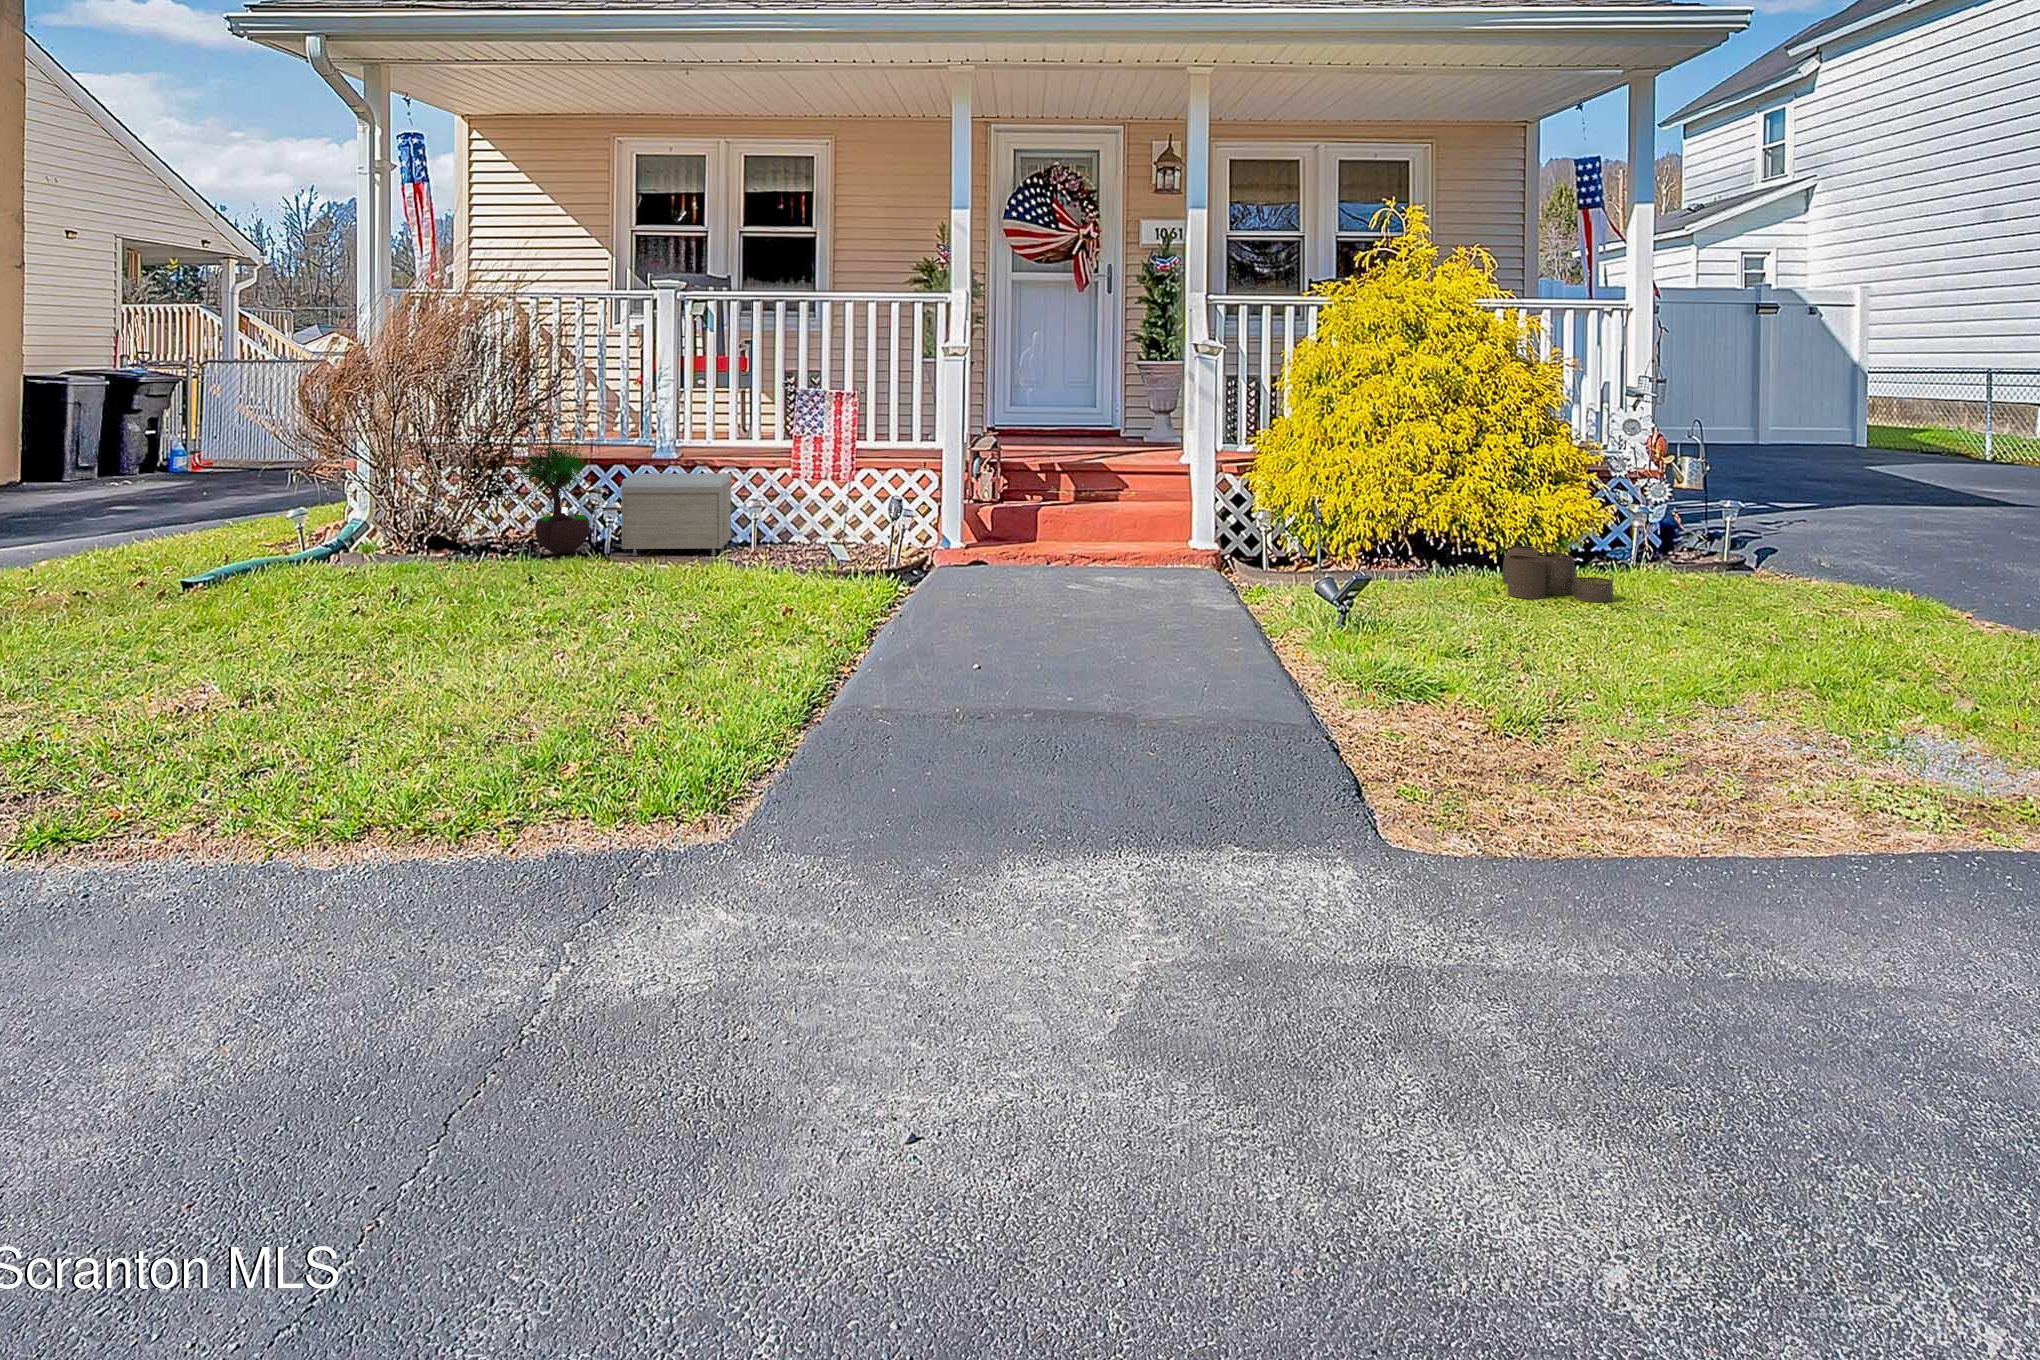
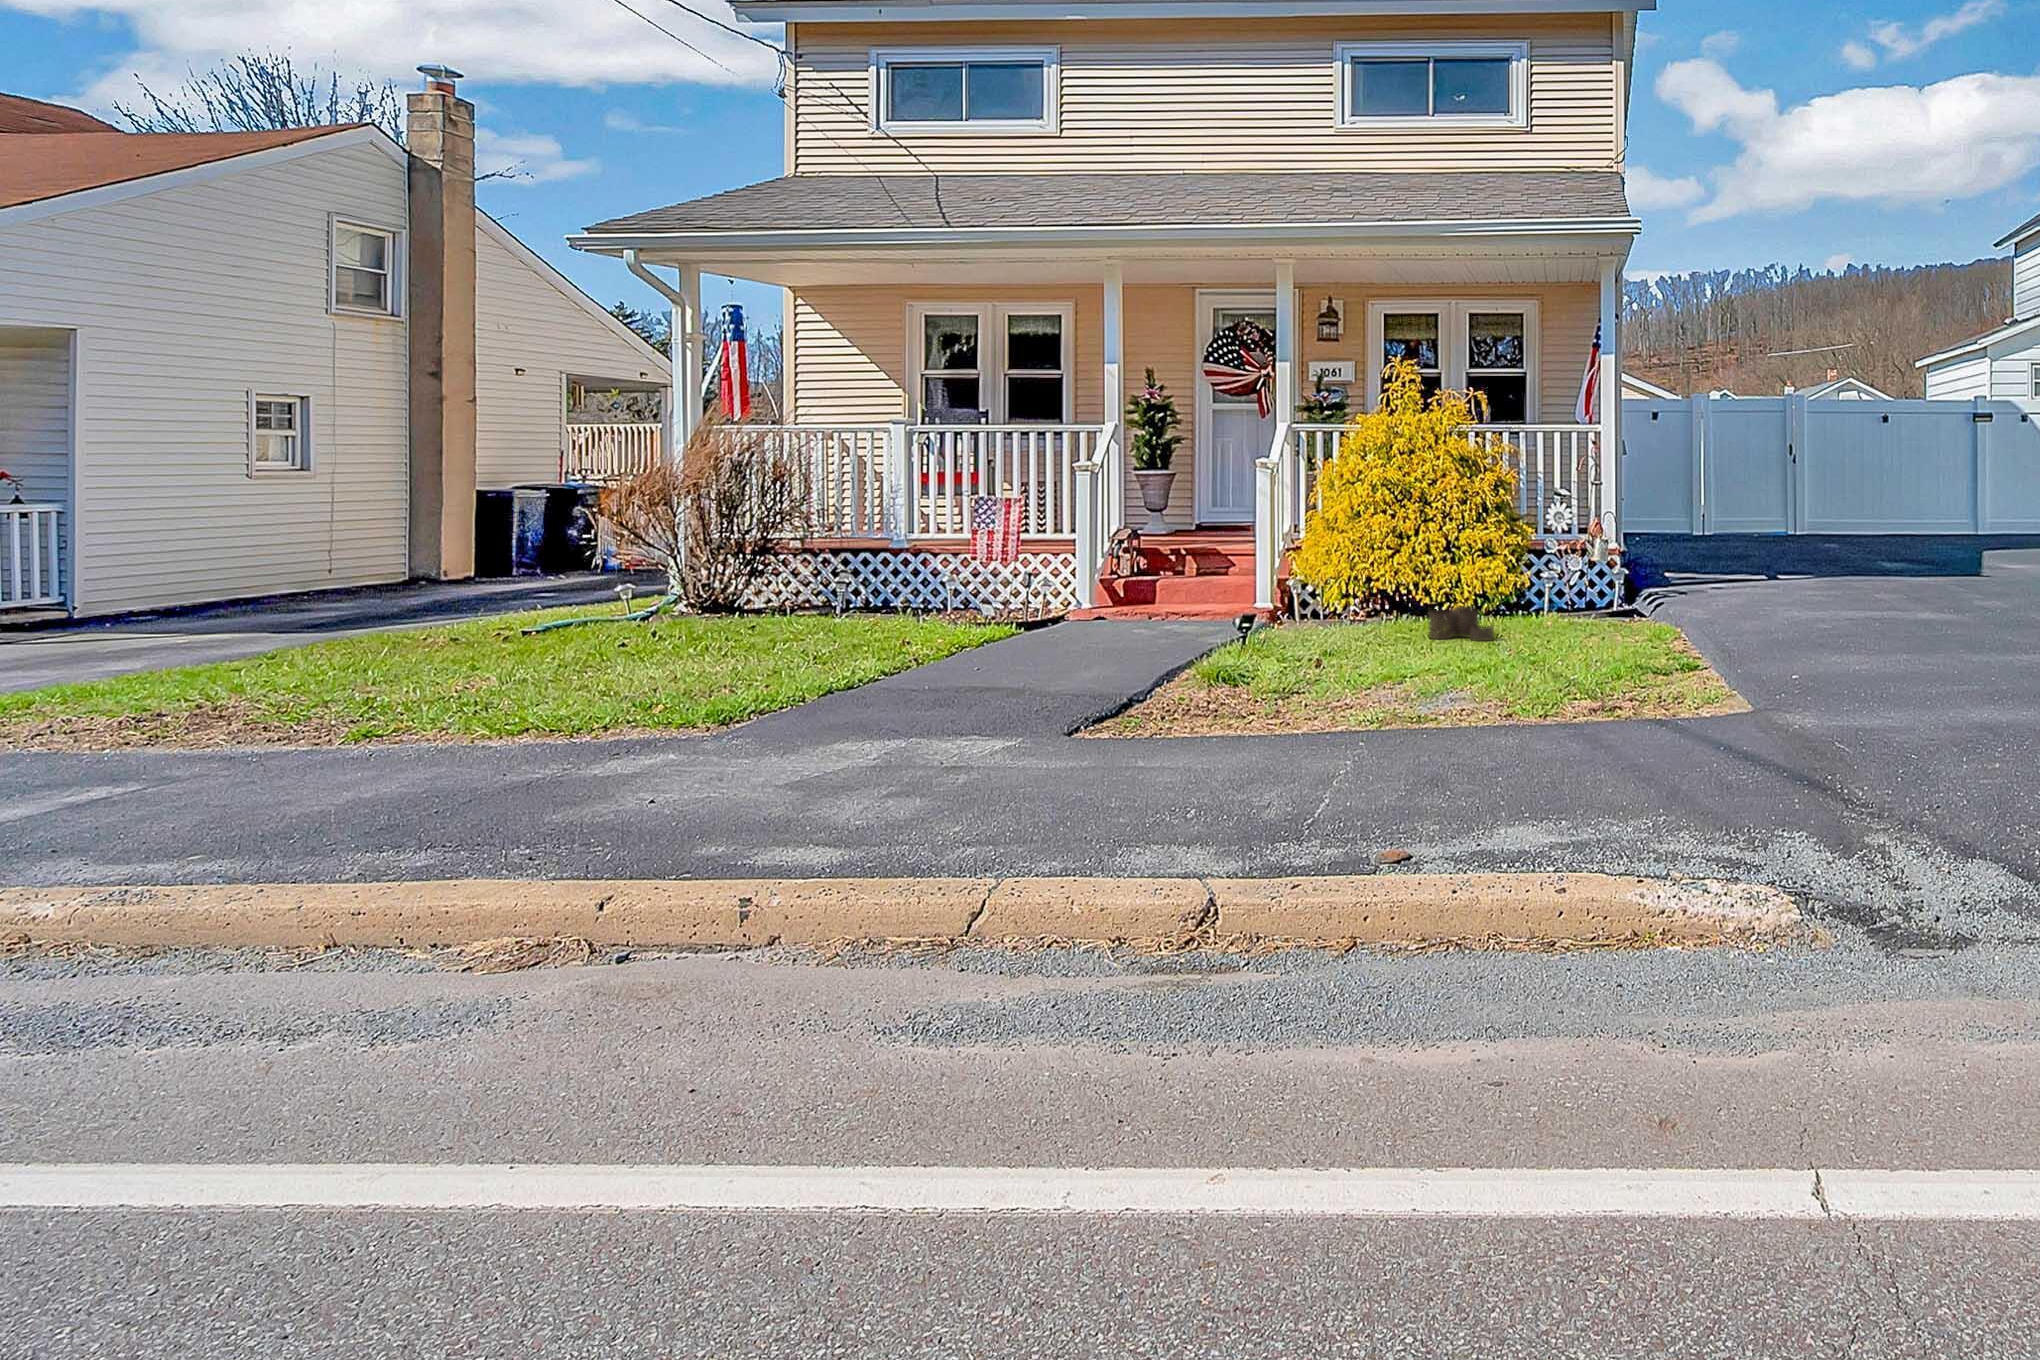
potted tree: present [518,436,589,553] -> none [783,530,842,615]
storage bench: present [621,473,731,556] -> none [858,559,947,617]

